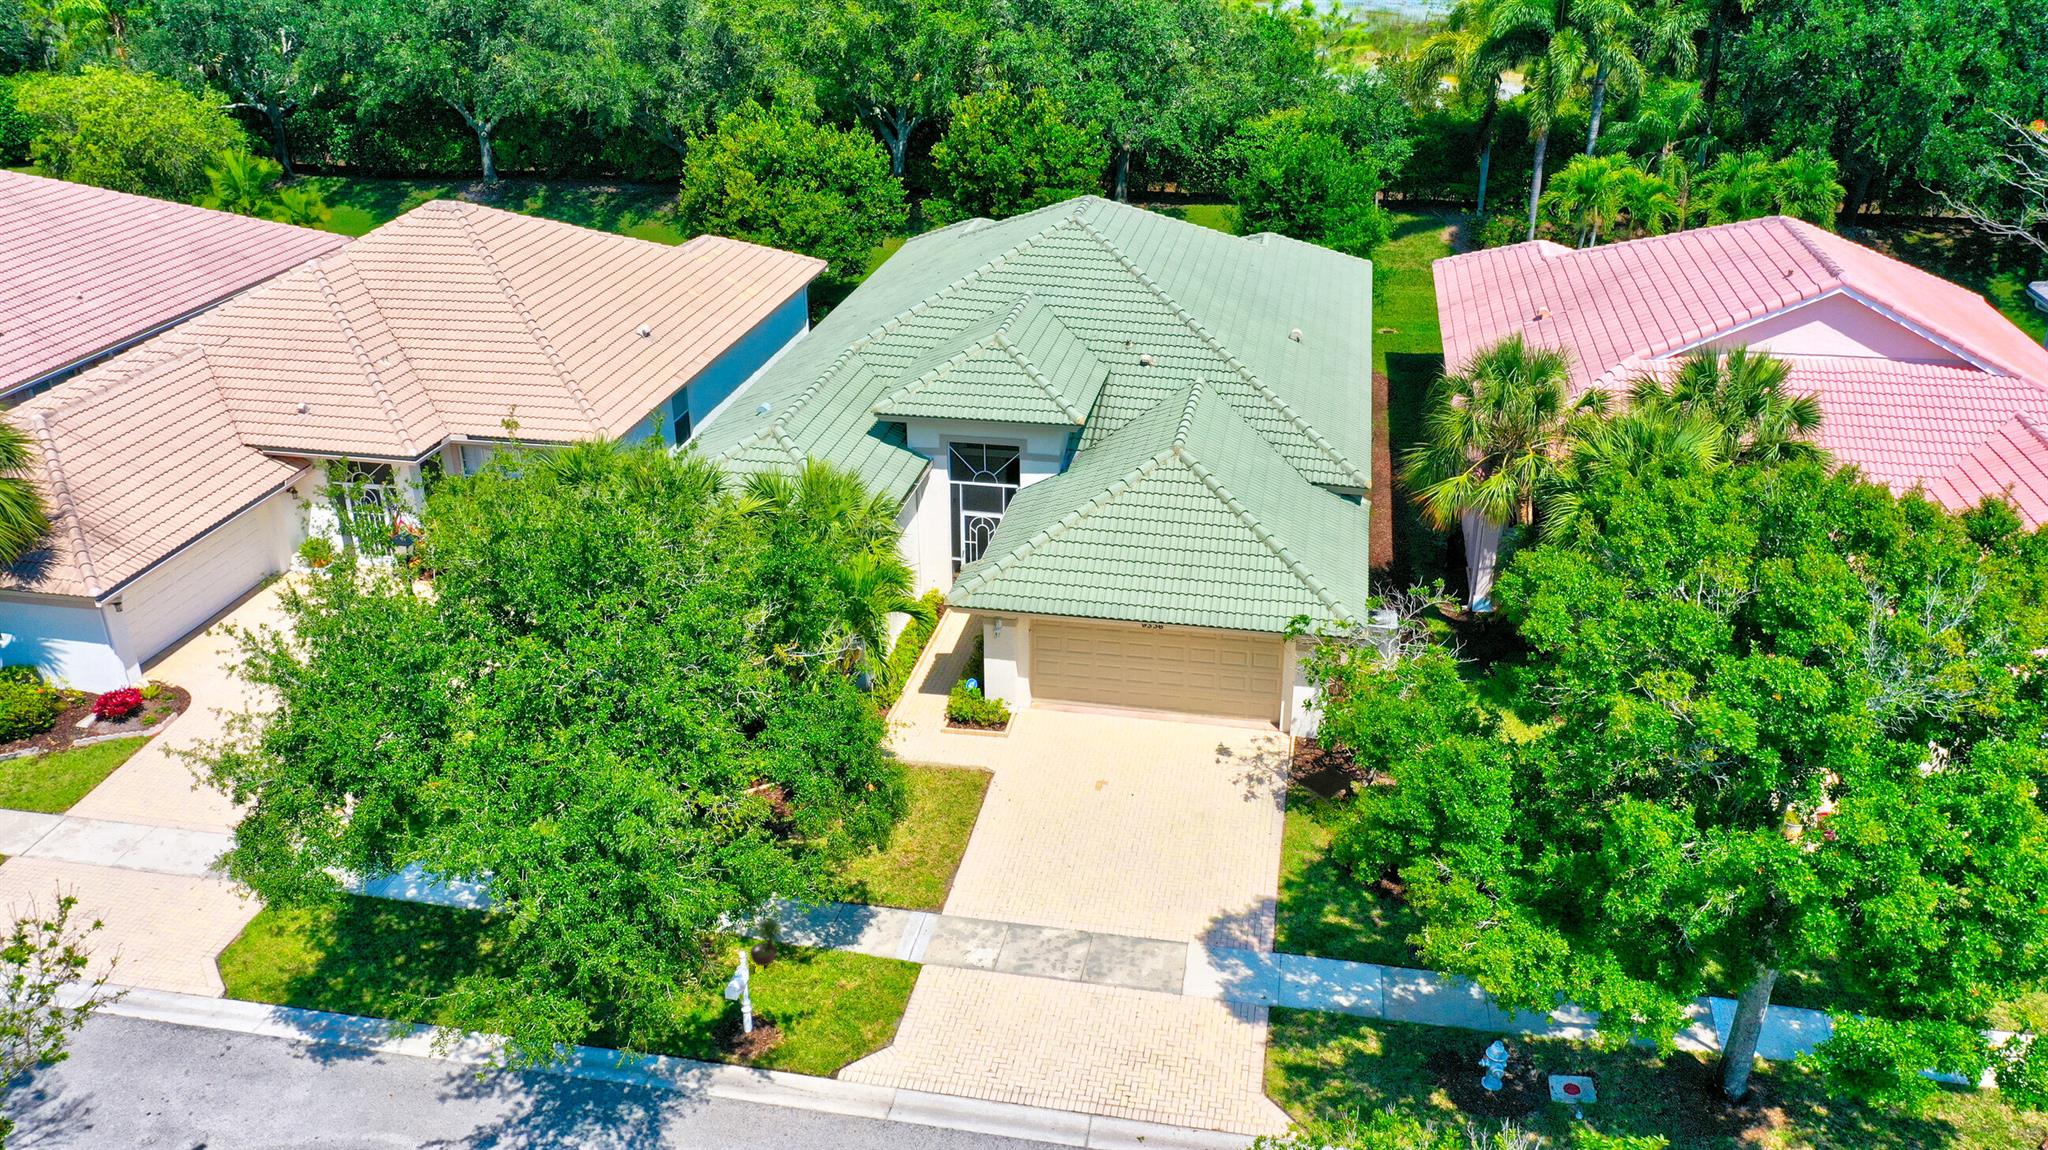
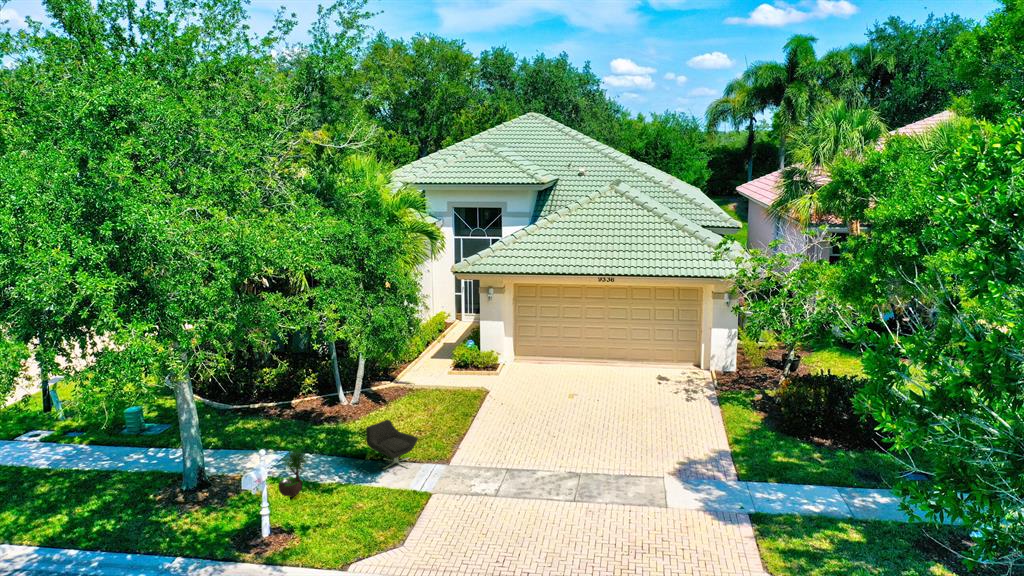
lounge chair: present [1297,765,1352,803] -> present [366,420,418,469]

